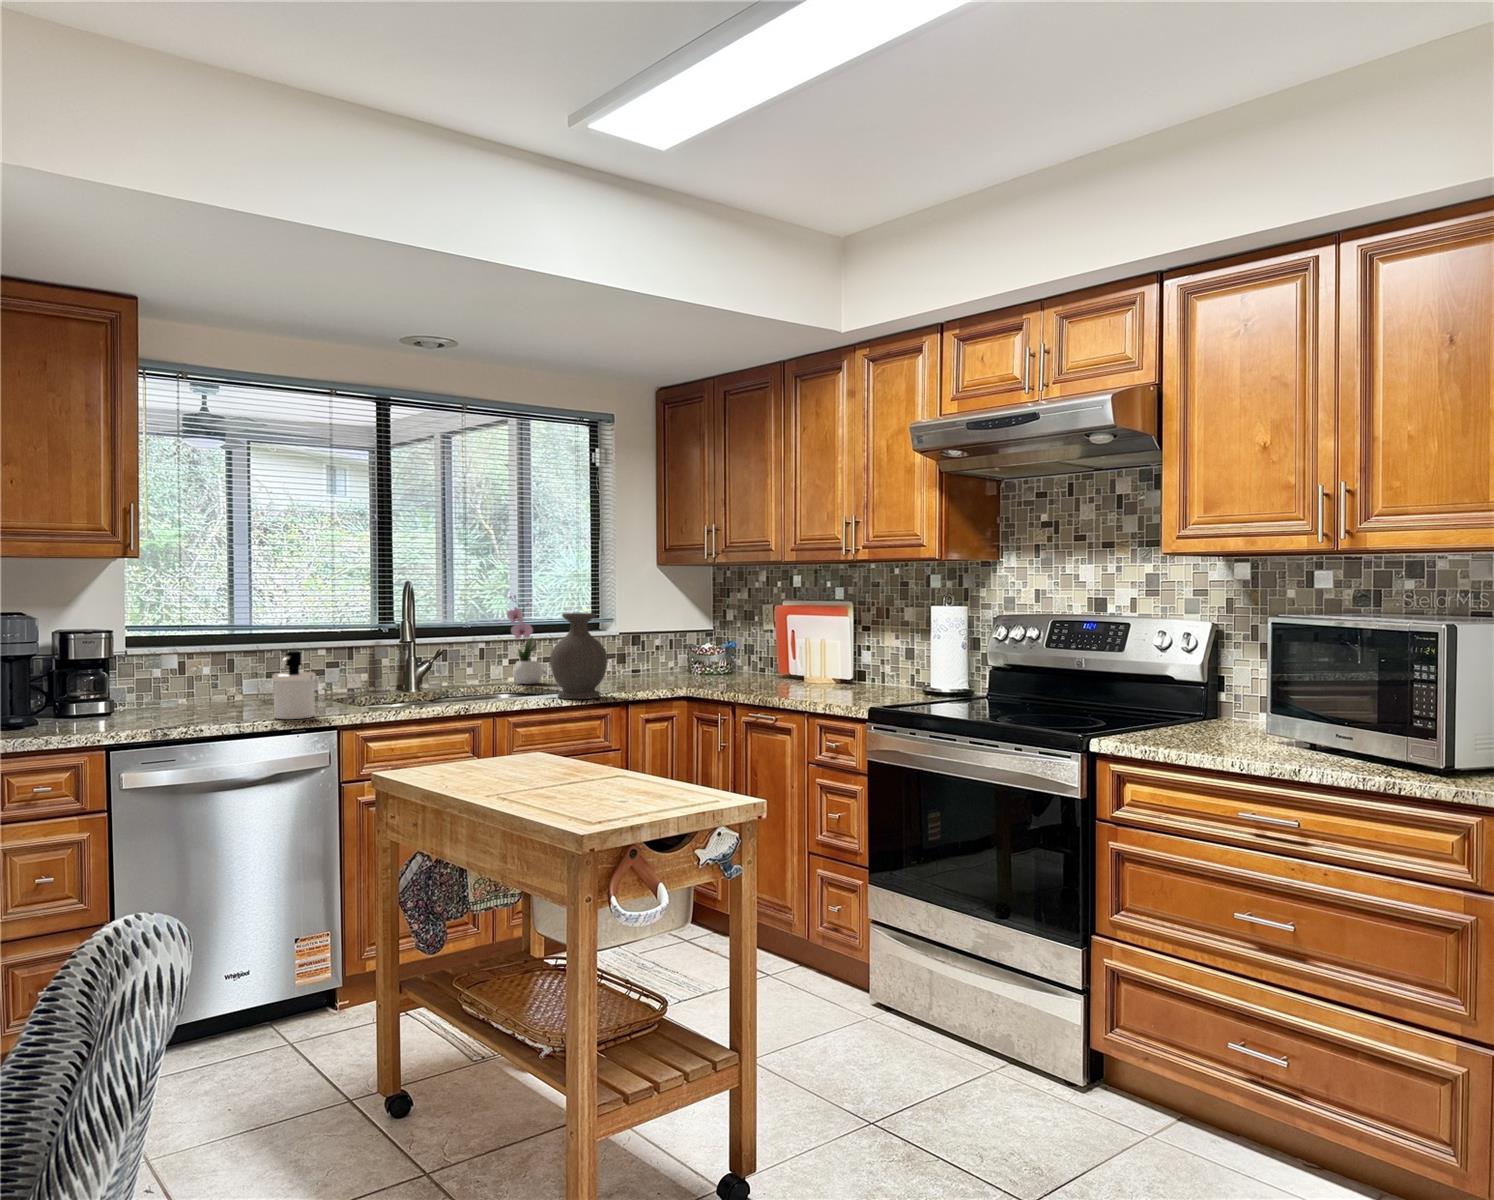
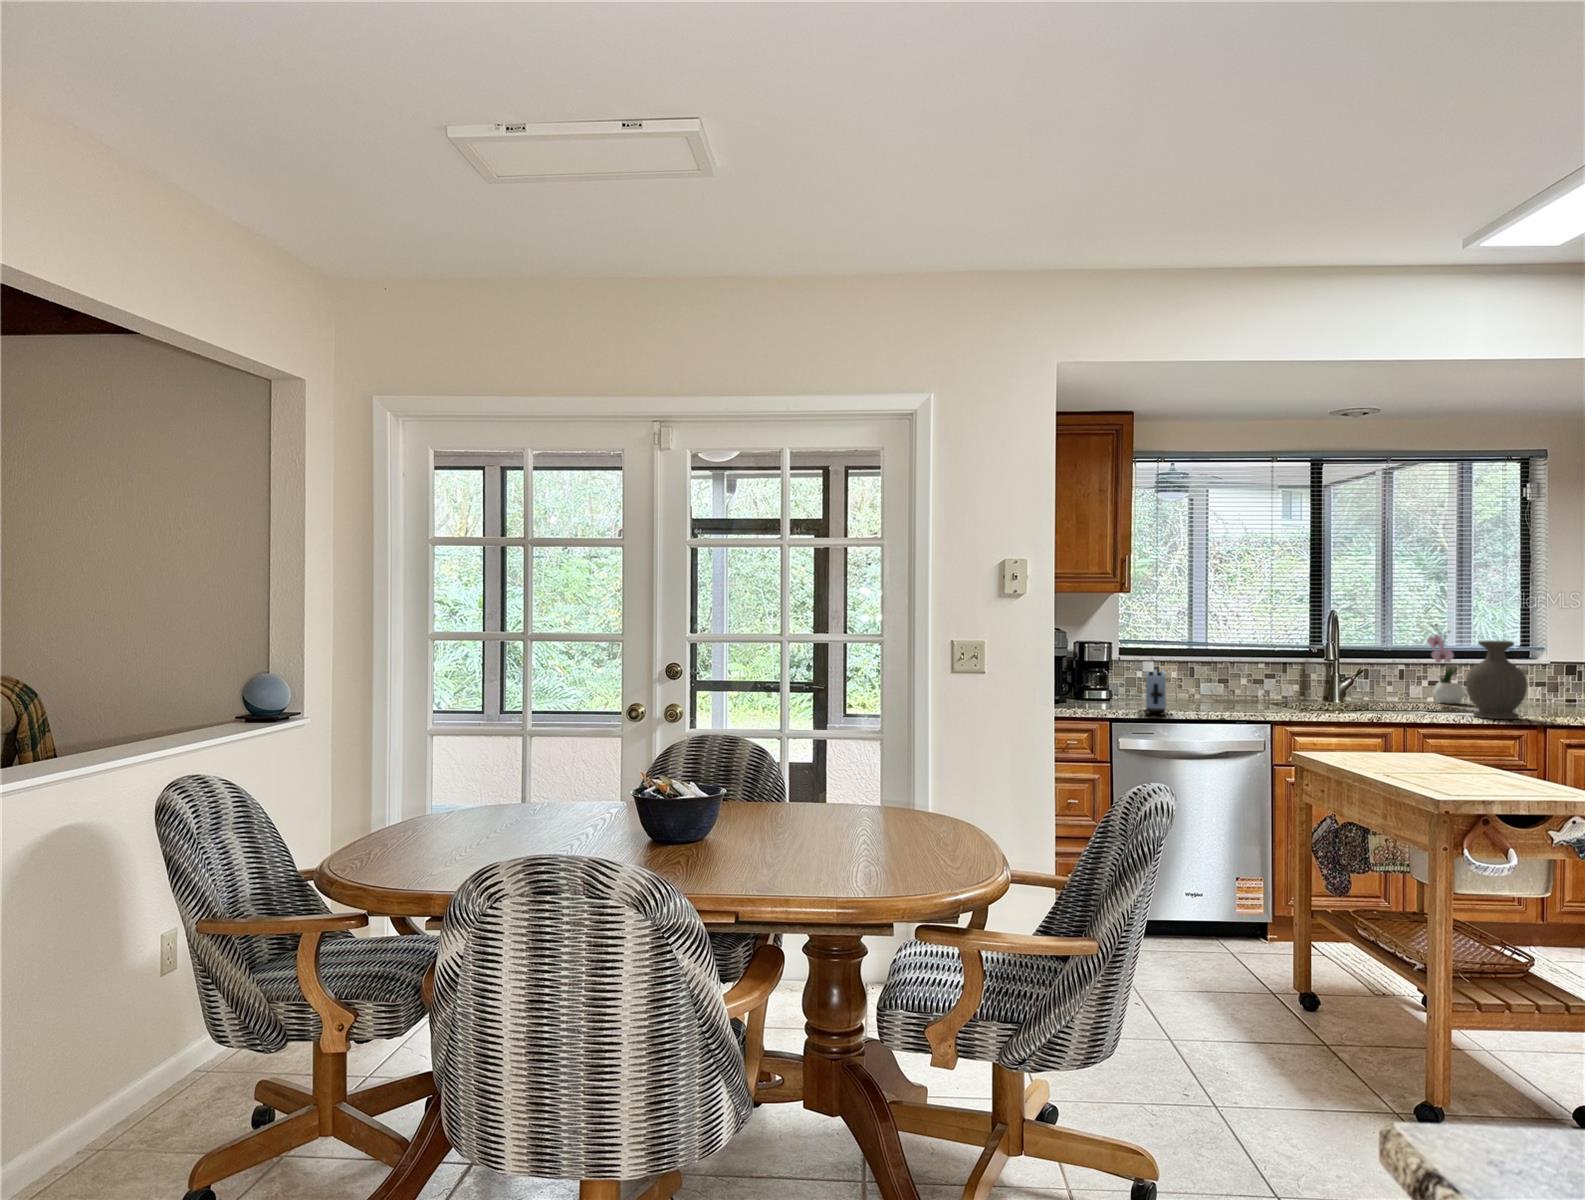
soap dispenser: present [272,651,316,719] -> none [1221,663,1253,713]
toaster: none [163,667,193,734] -> present [1146,670,1166,716]

